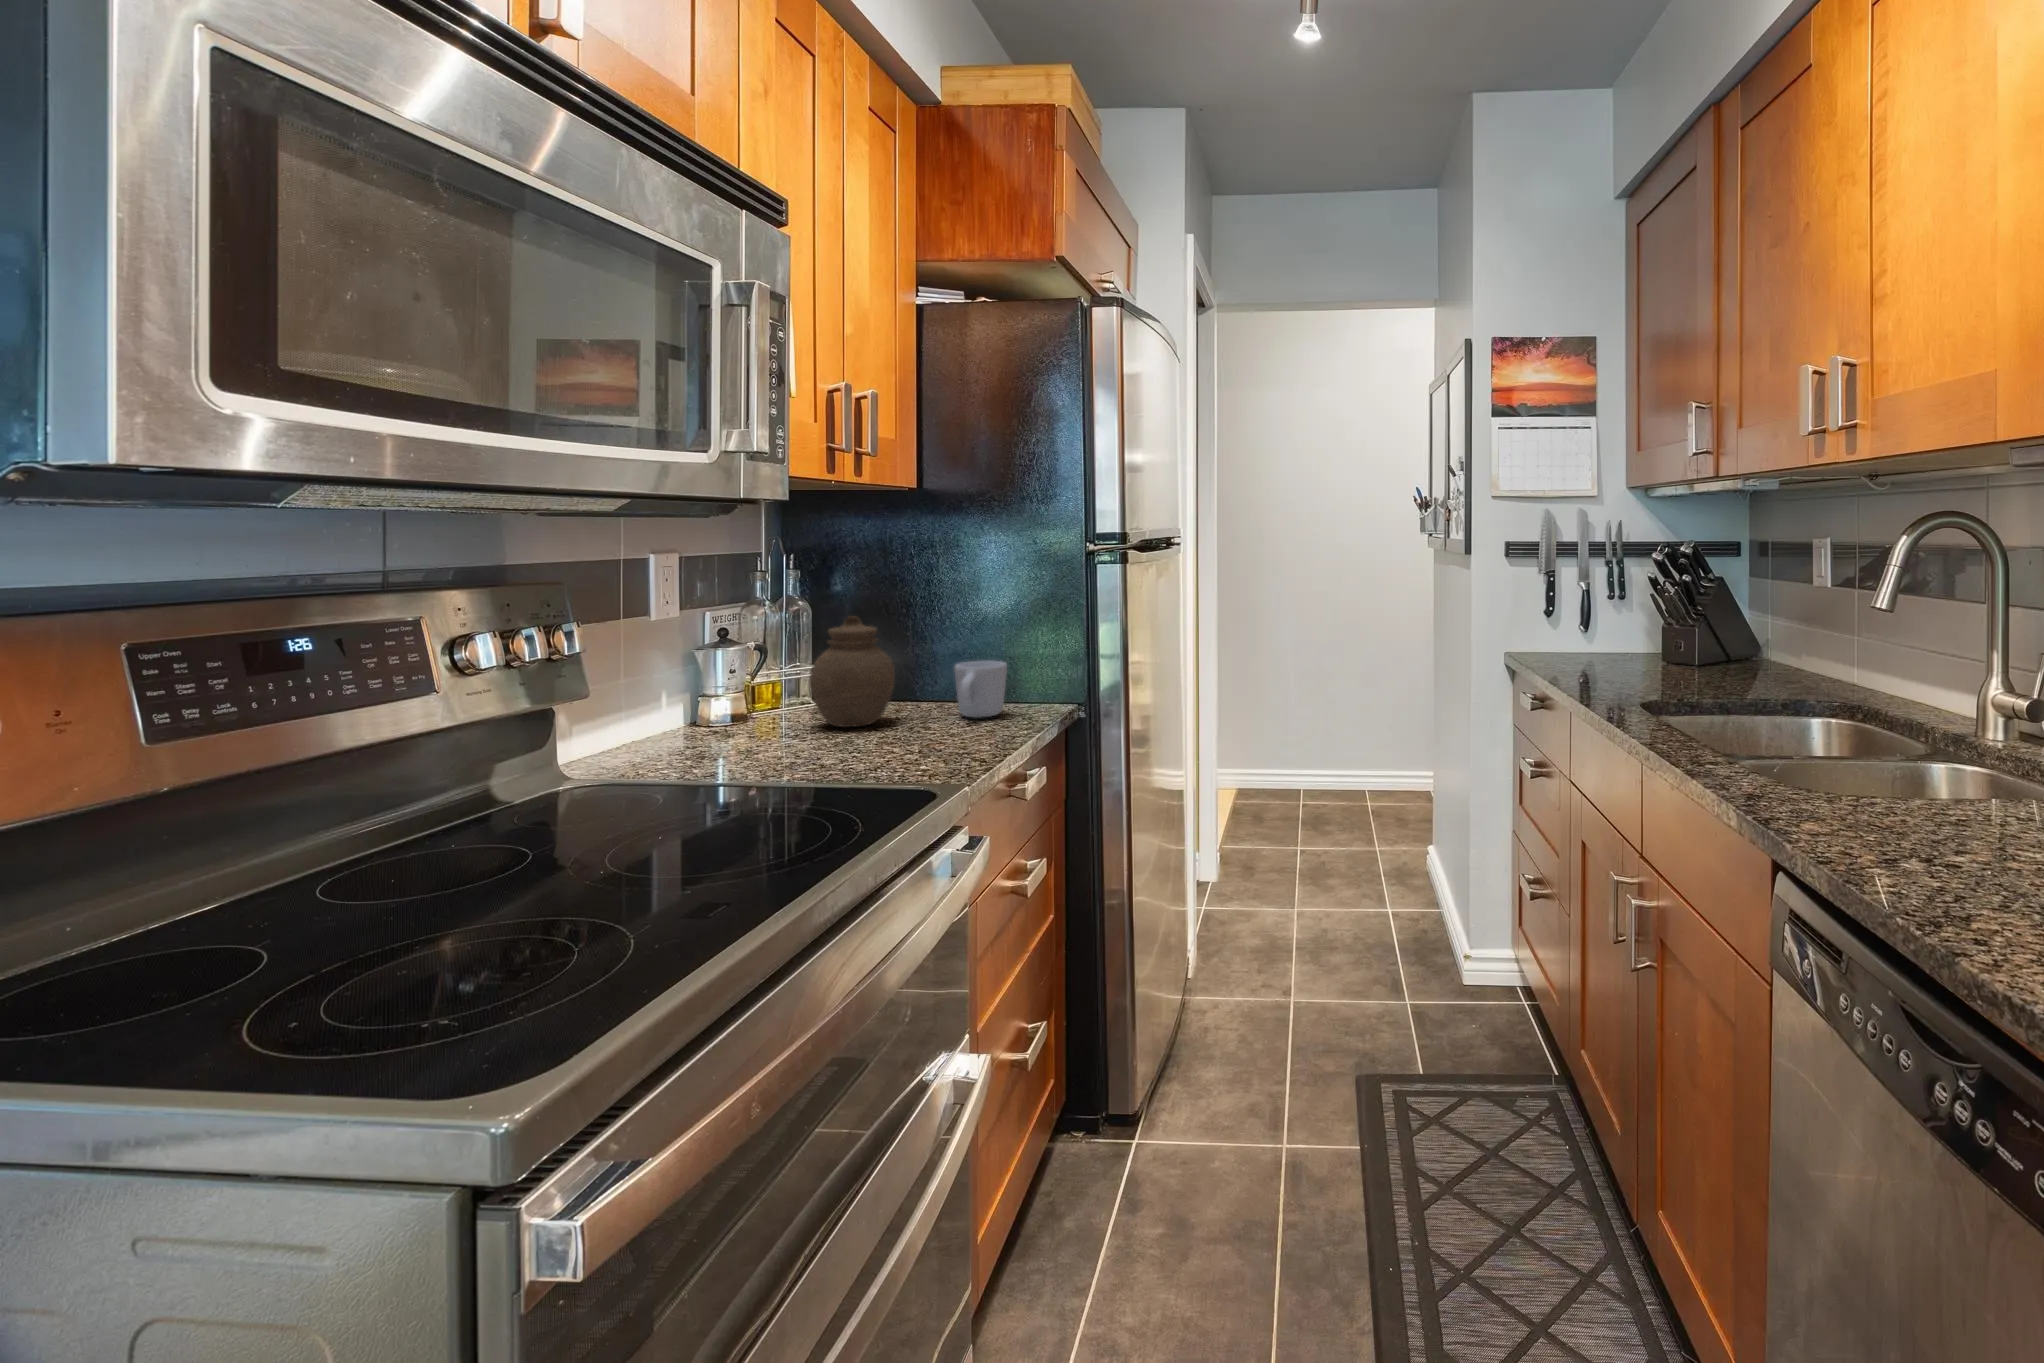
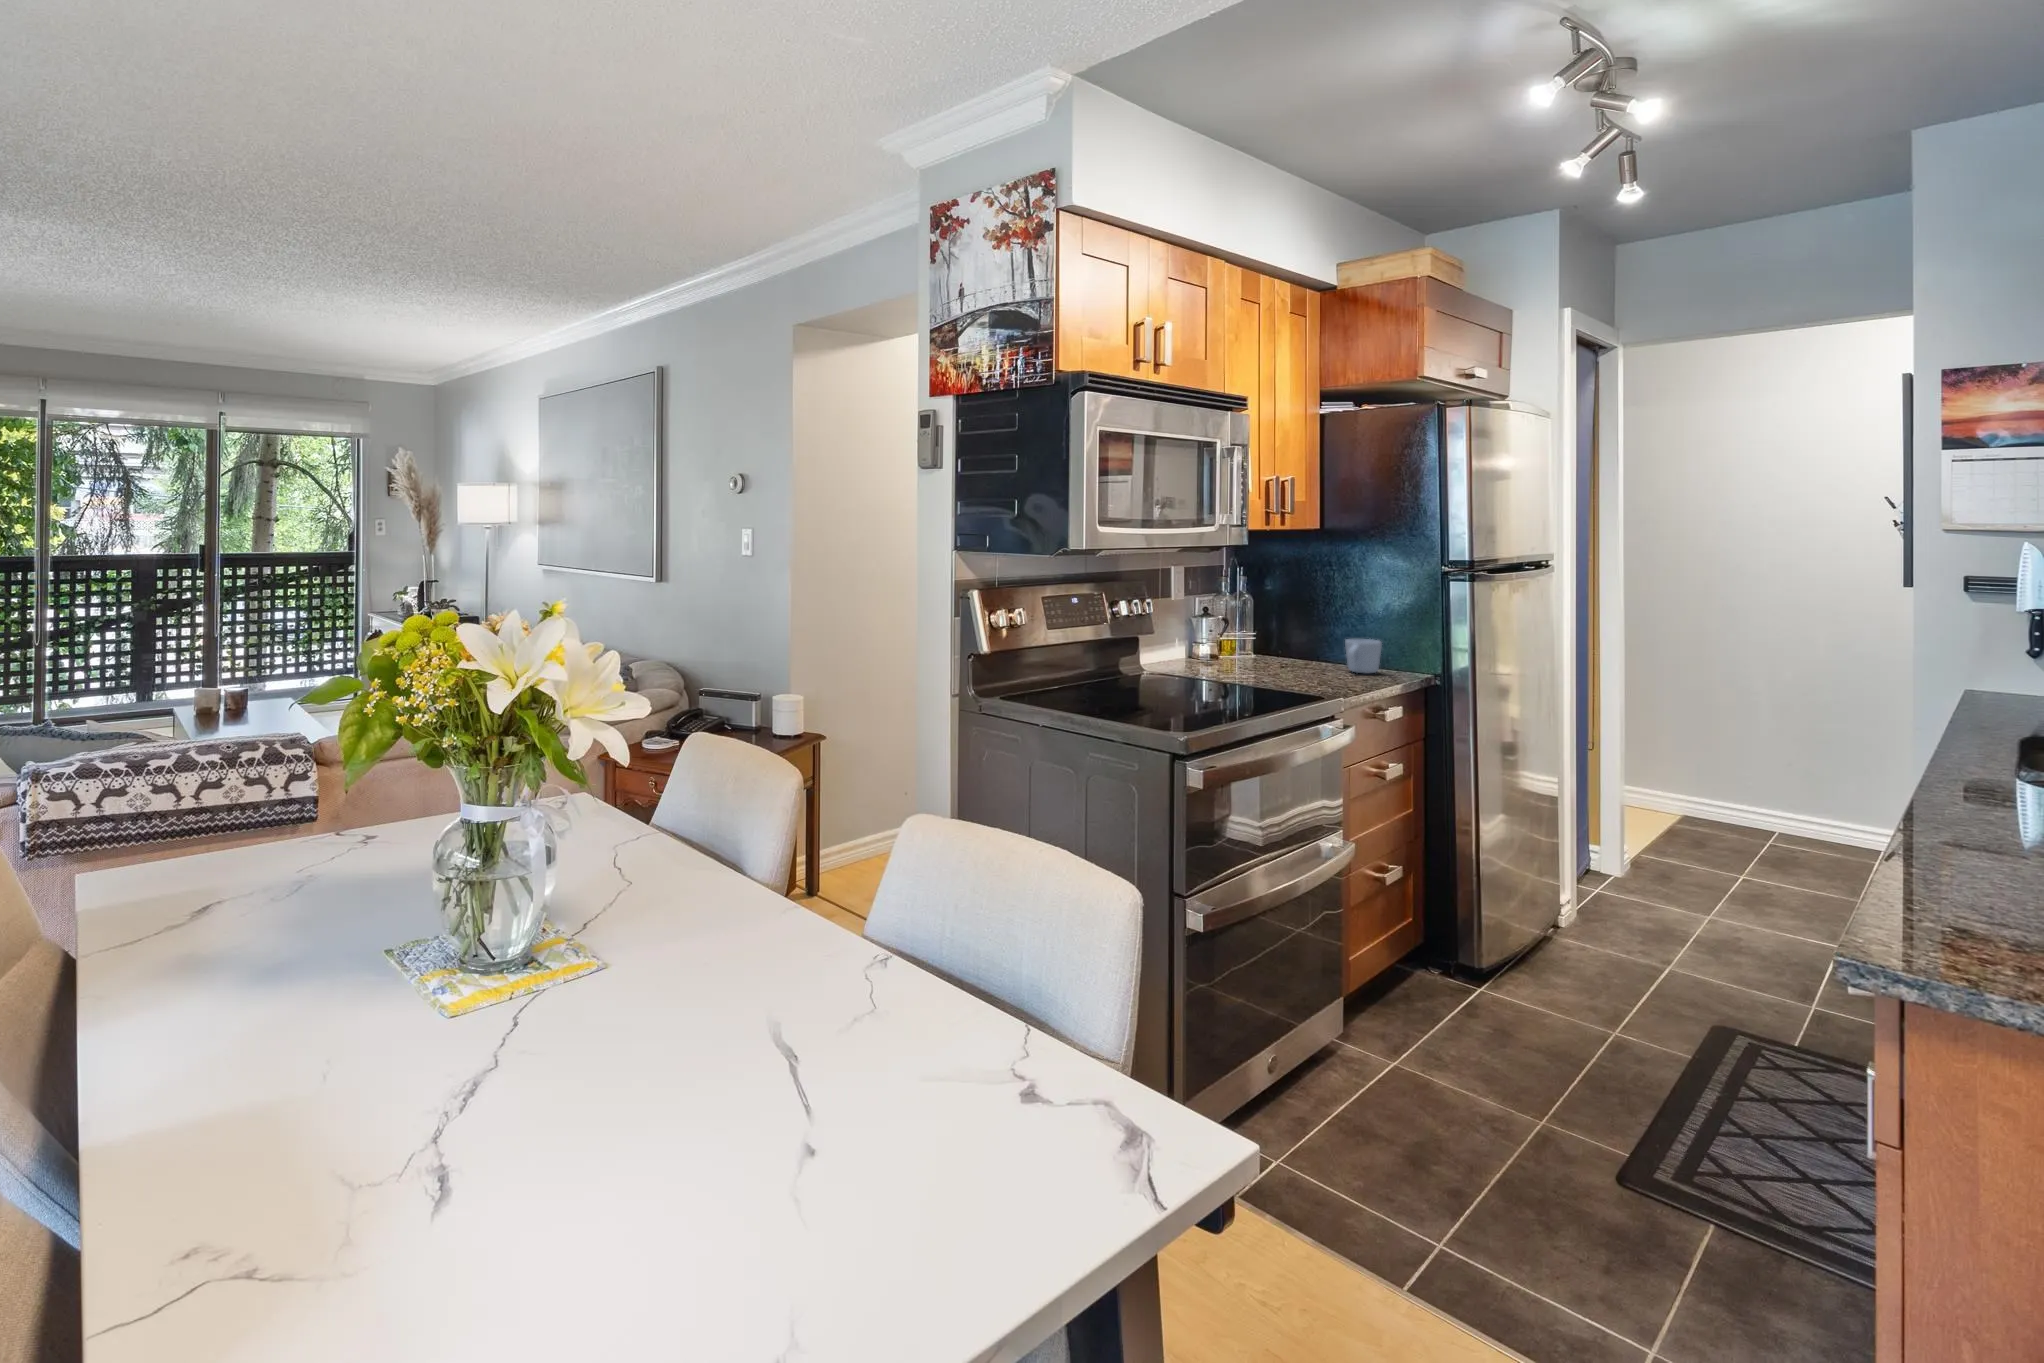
jar: present [810,616,895,727] -> none [1255,606,1306,669]

